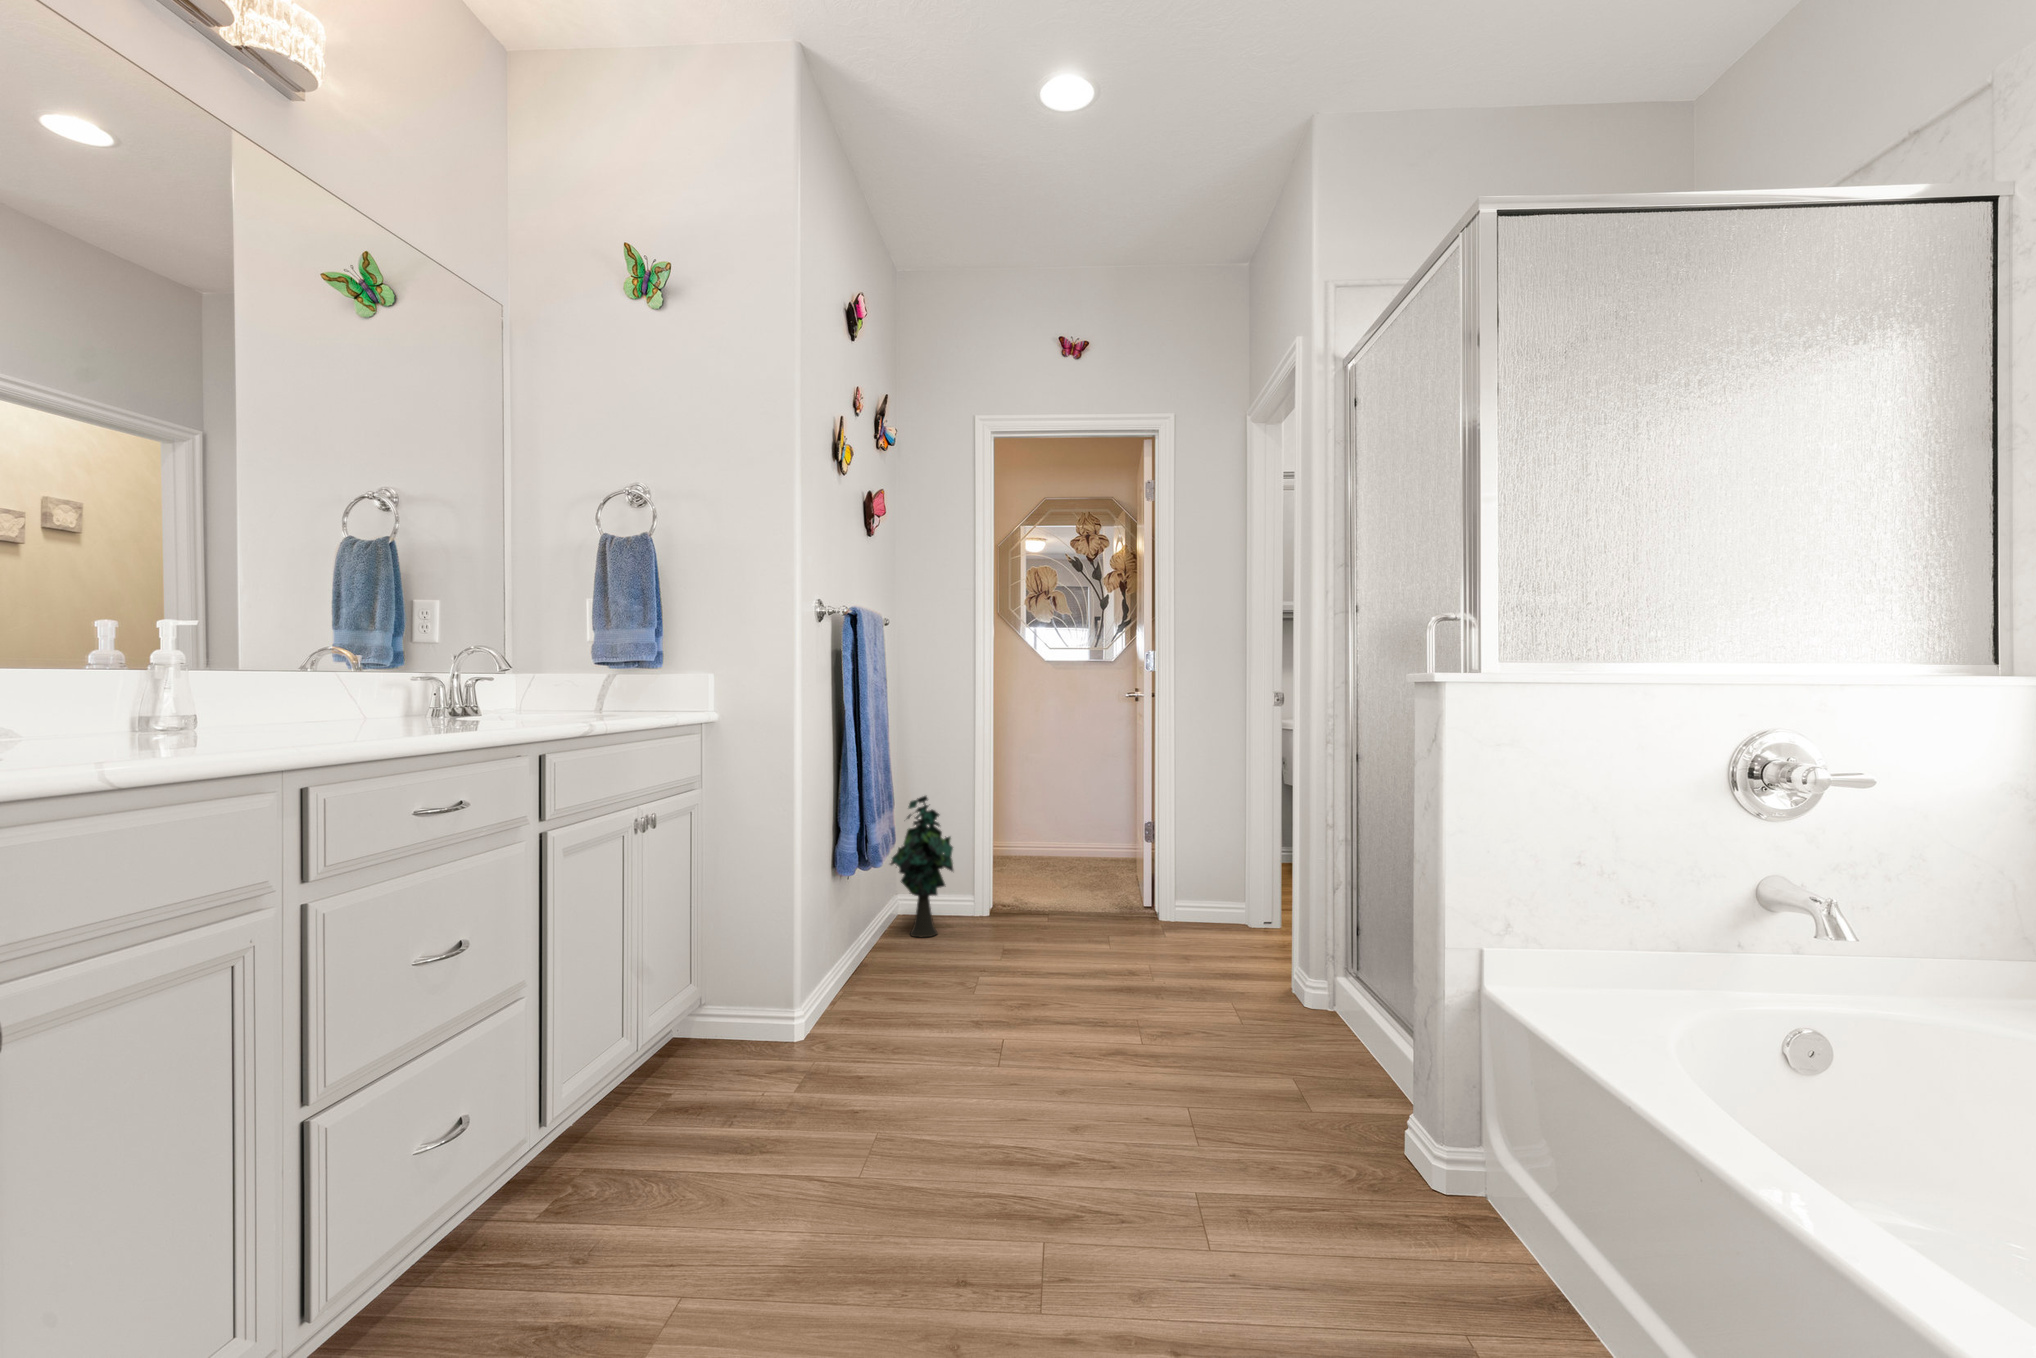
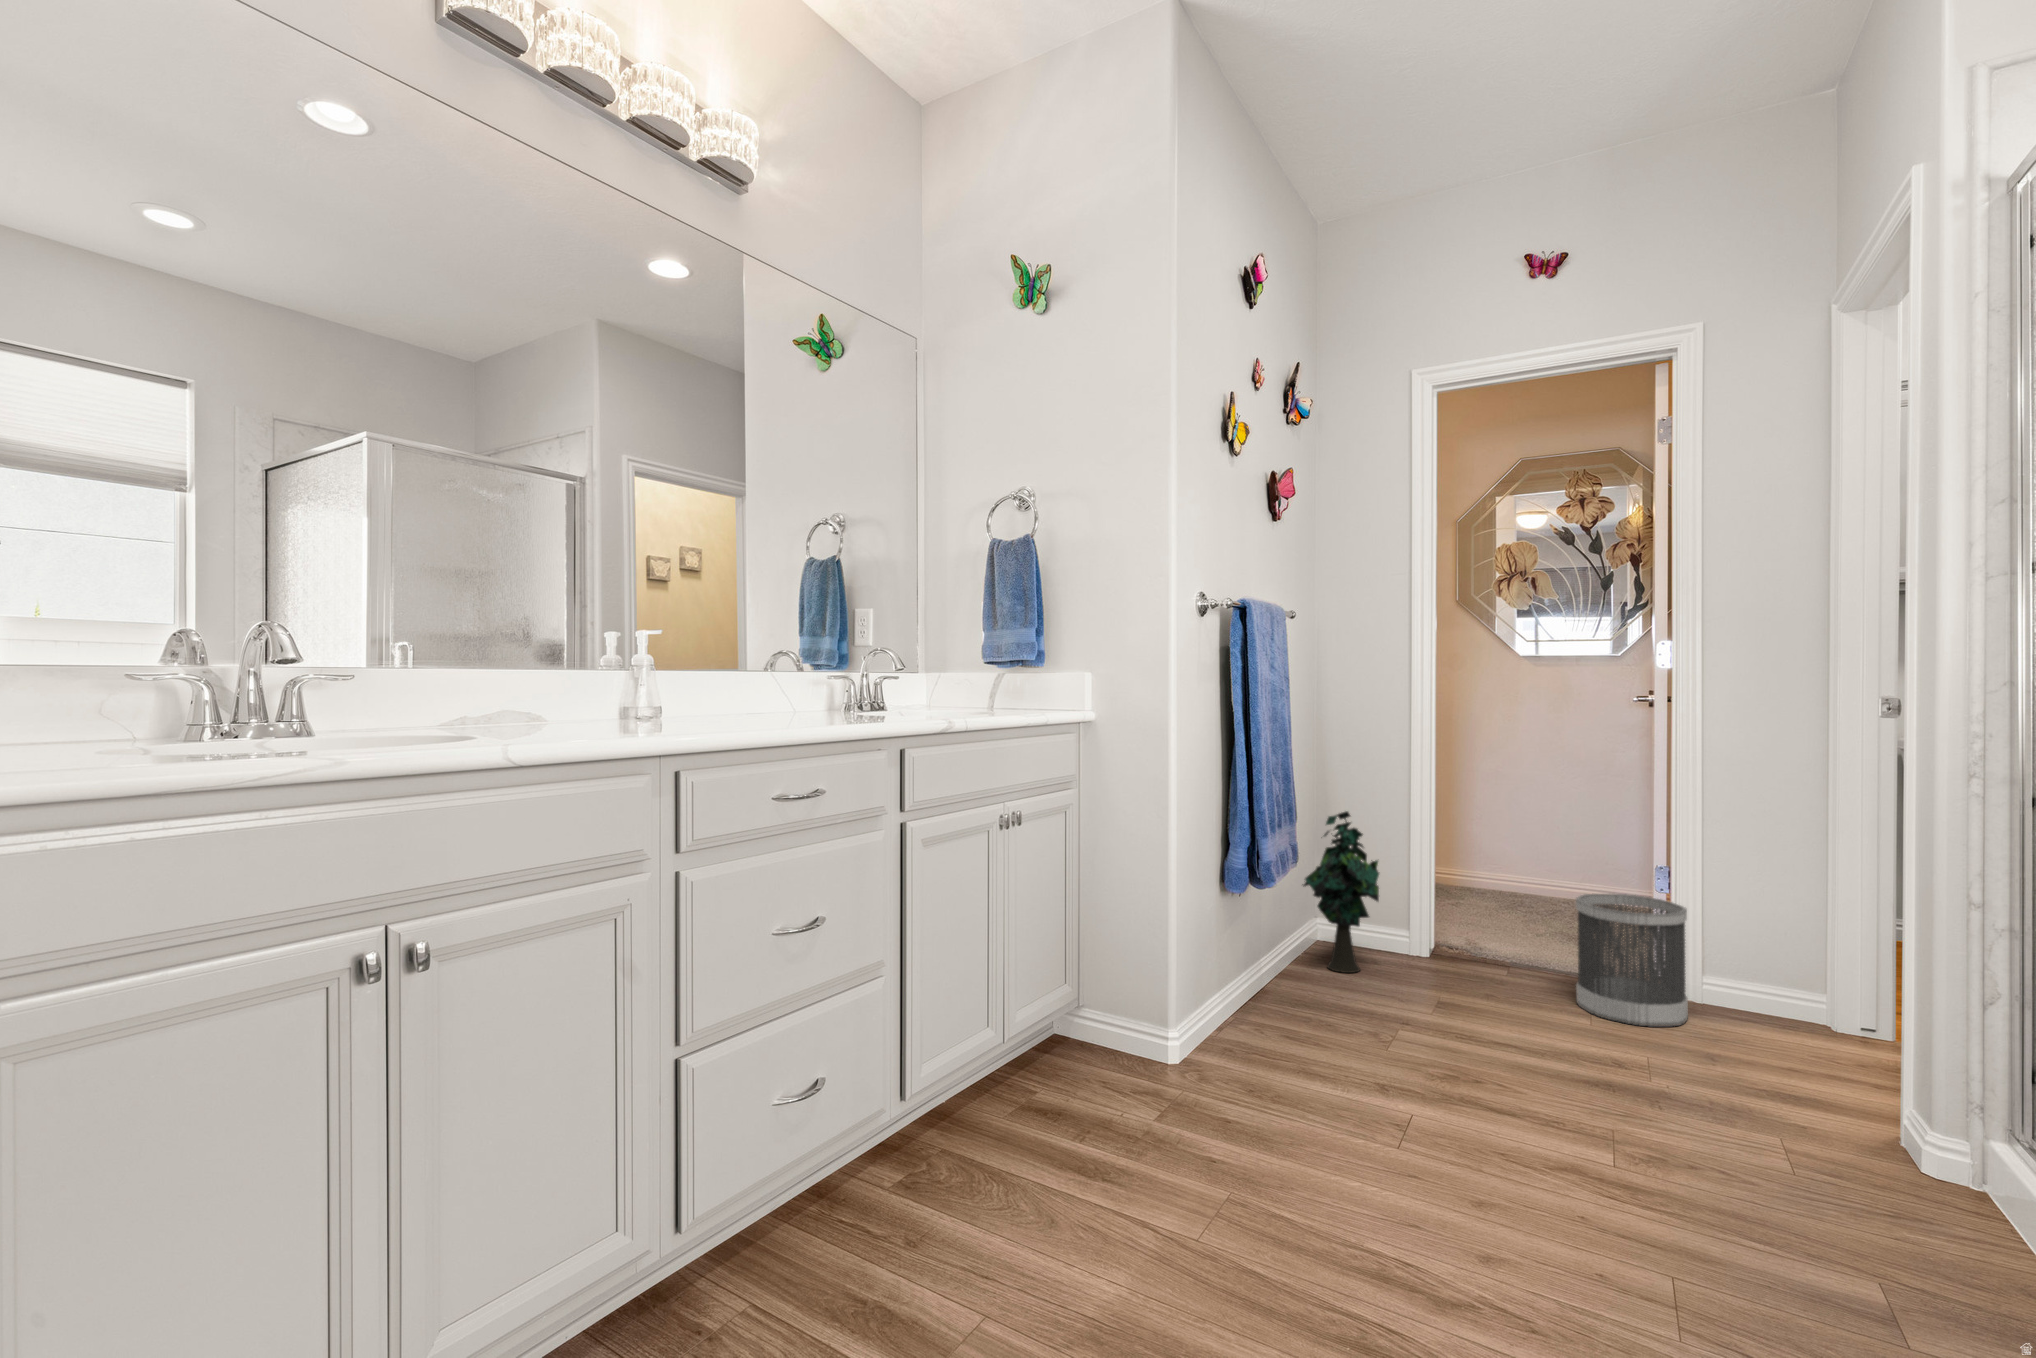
wastebasket: none [1100,846,1173,945] -> present [1576,894,1688,1026]

